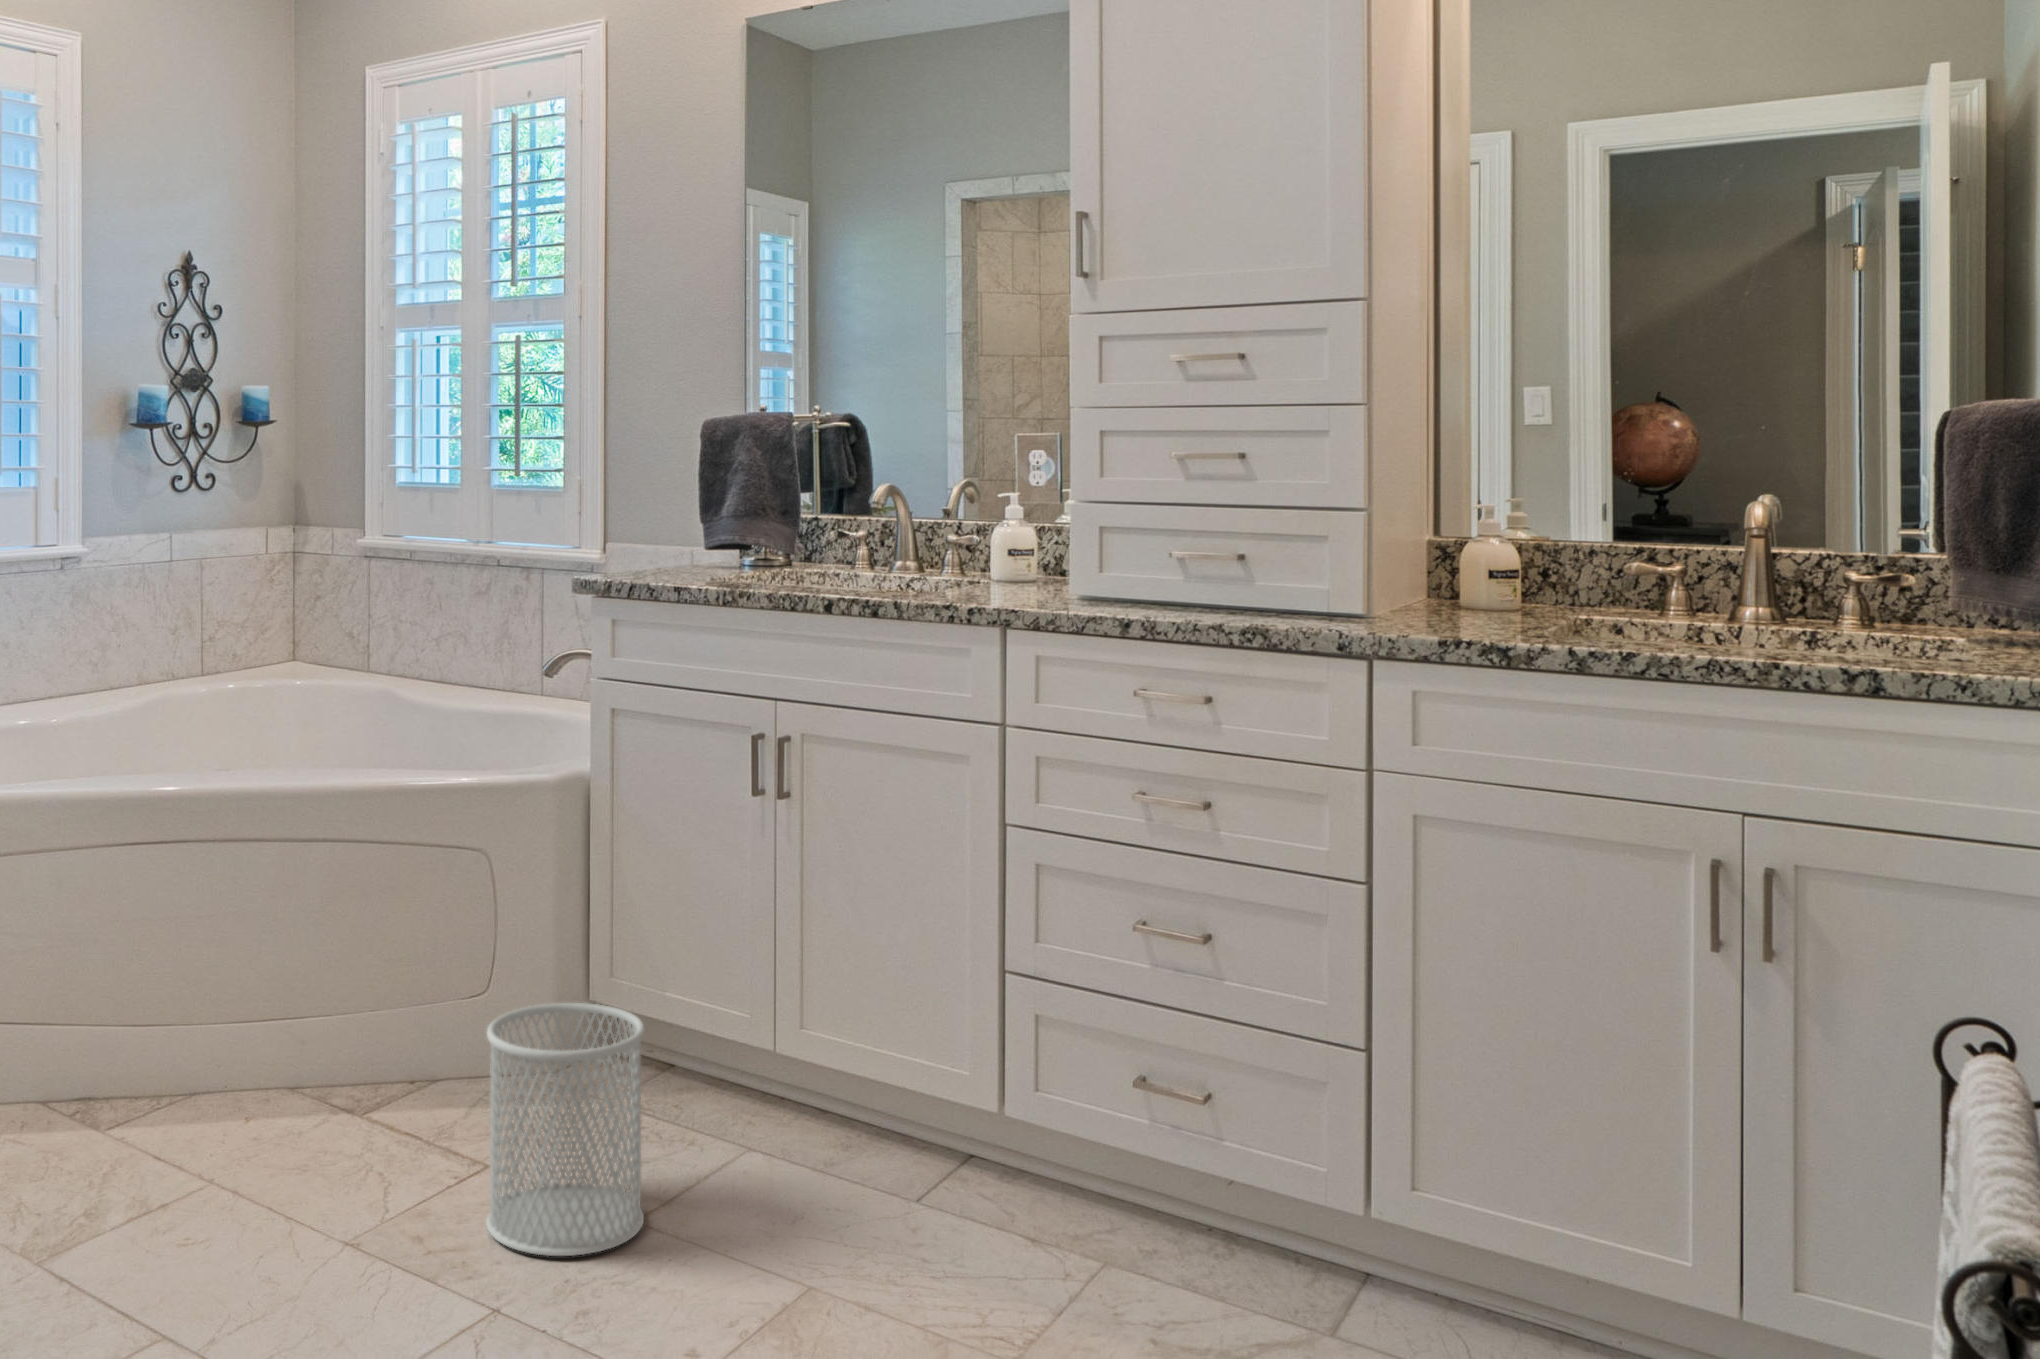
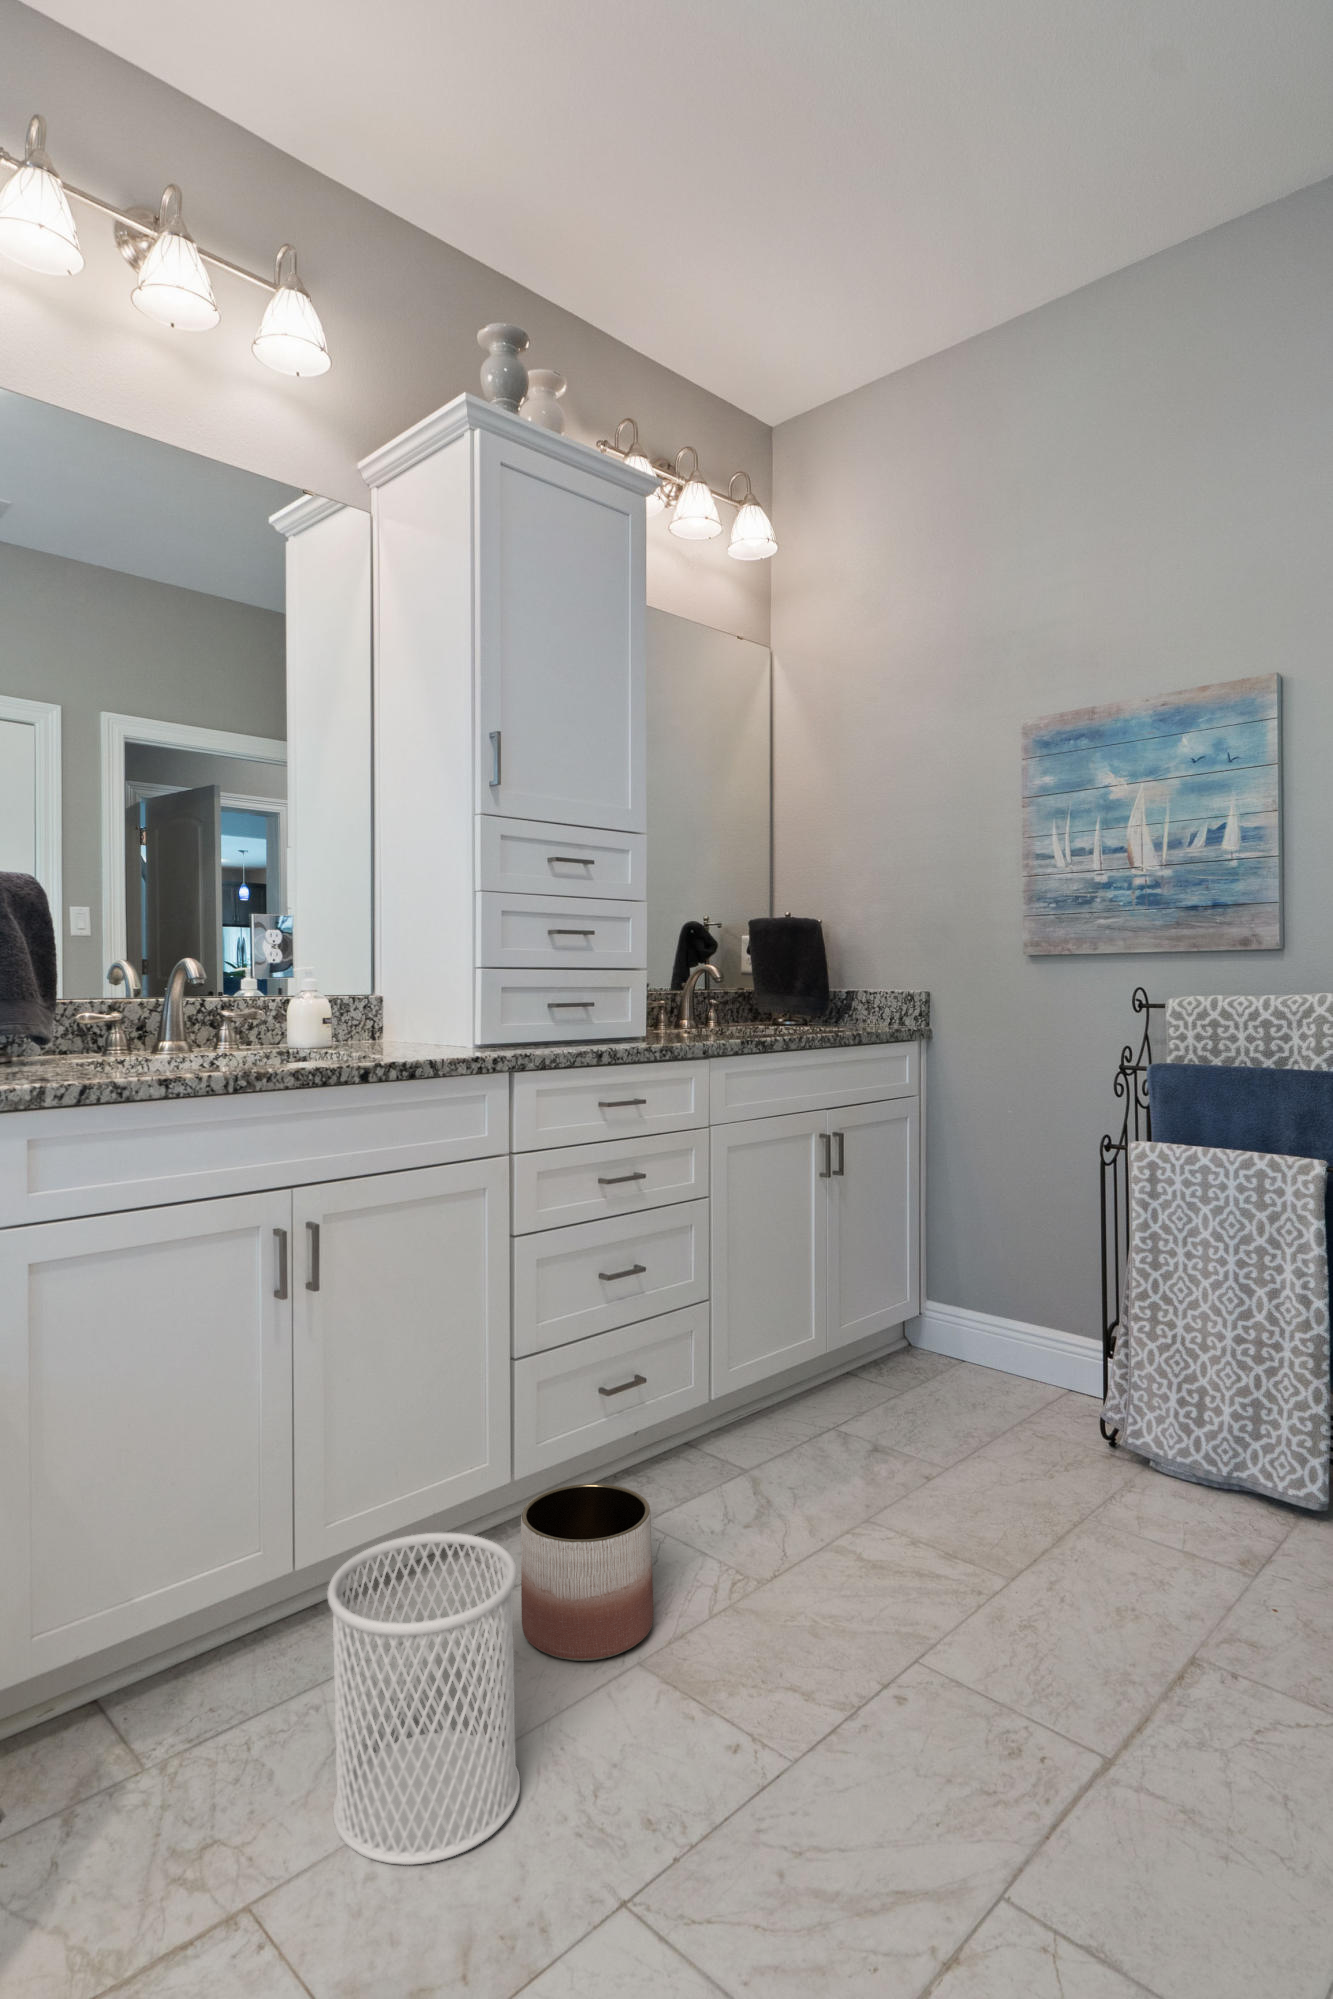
planter: none [776,1099,924,1290] -> present [521,1484,654,1661]

